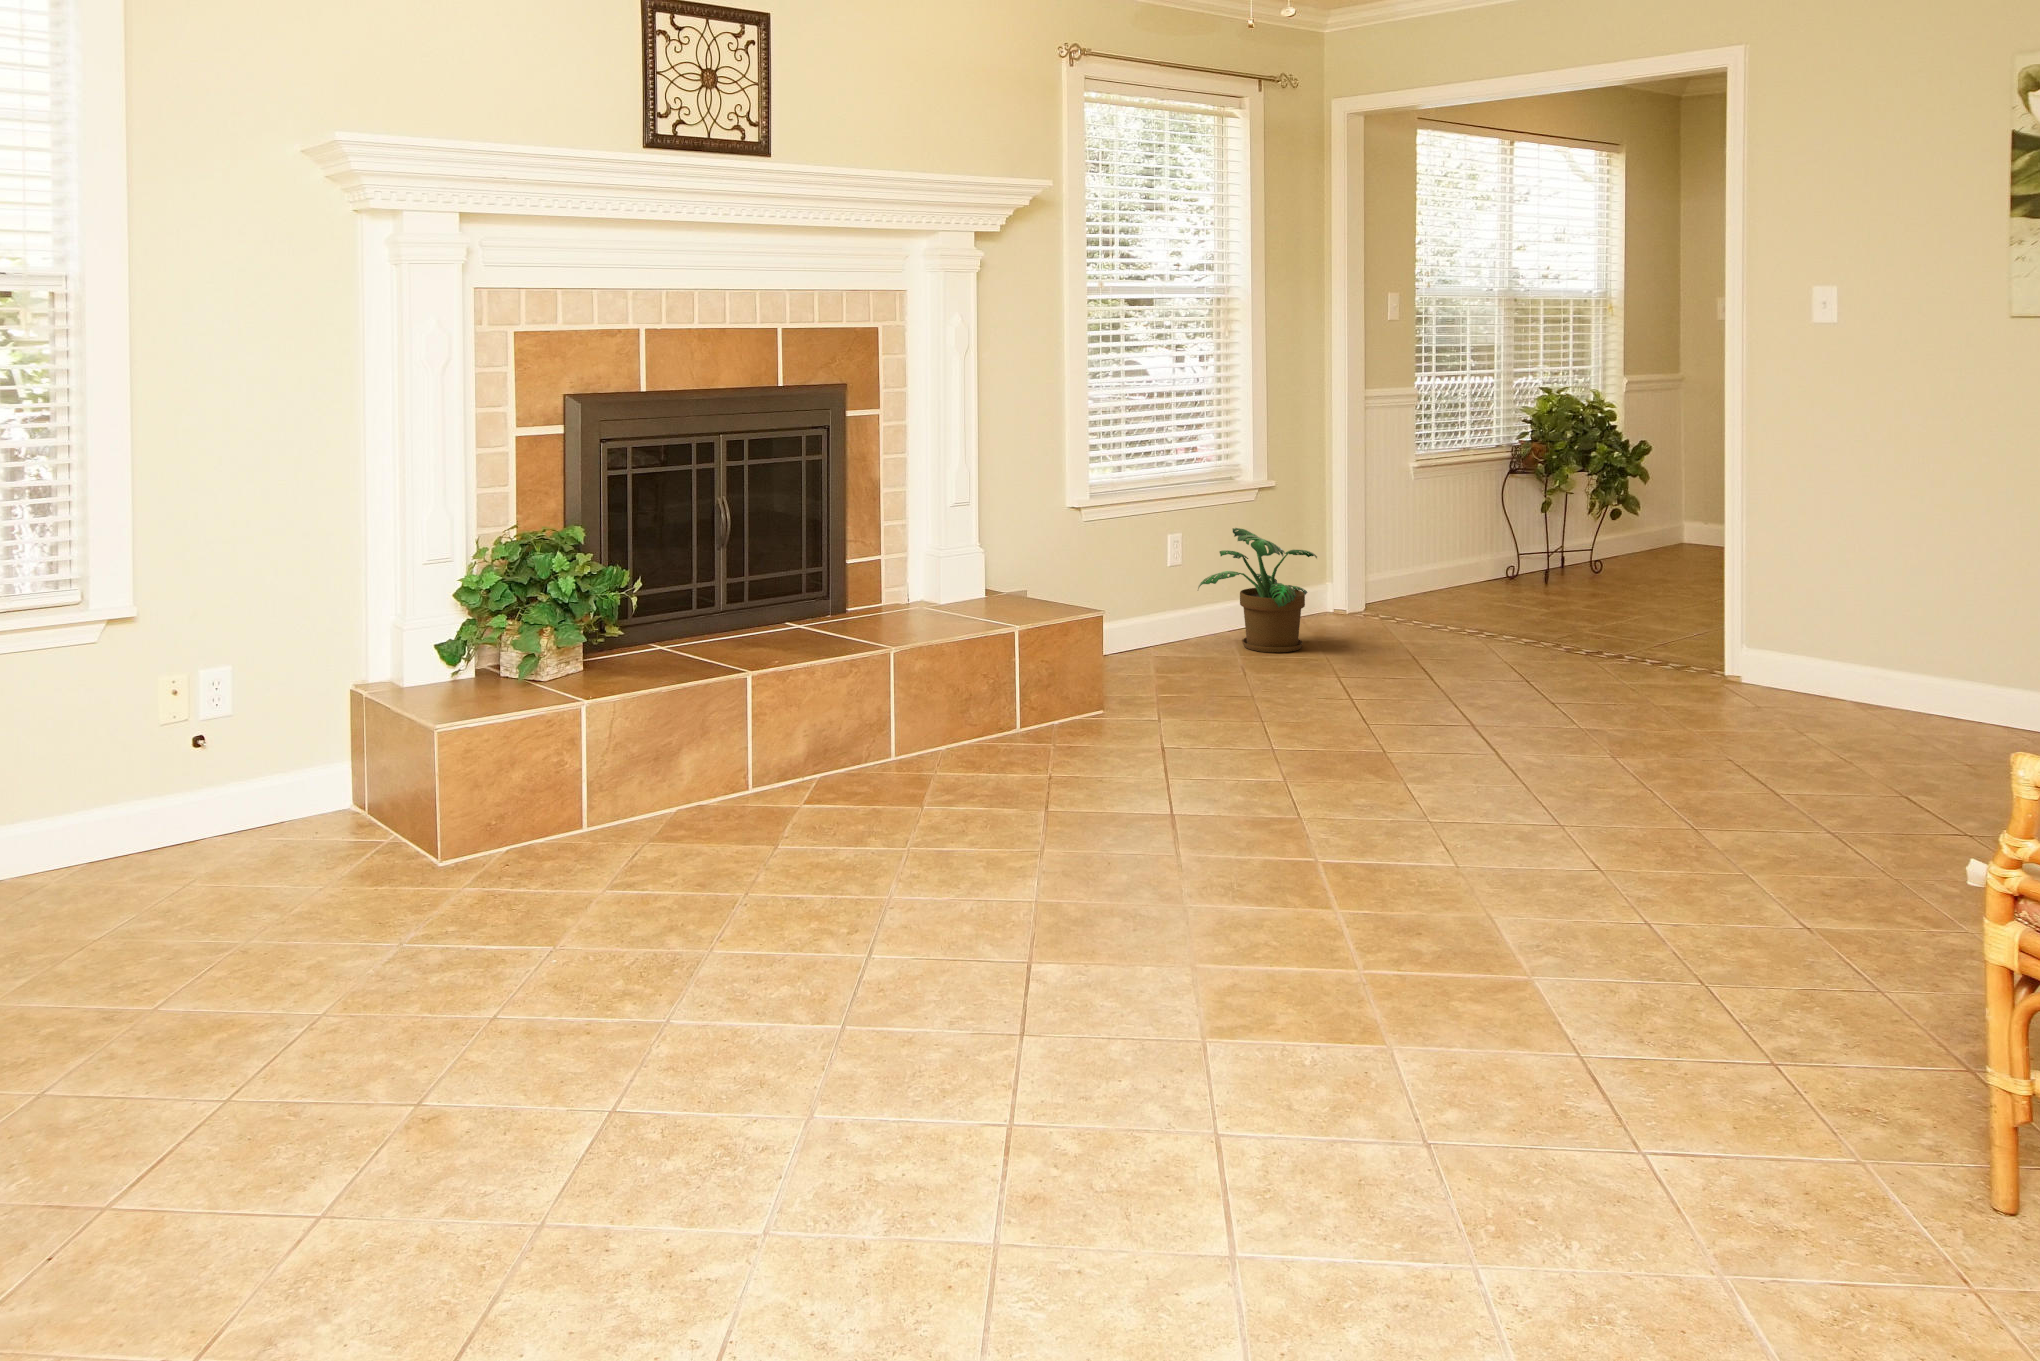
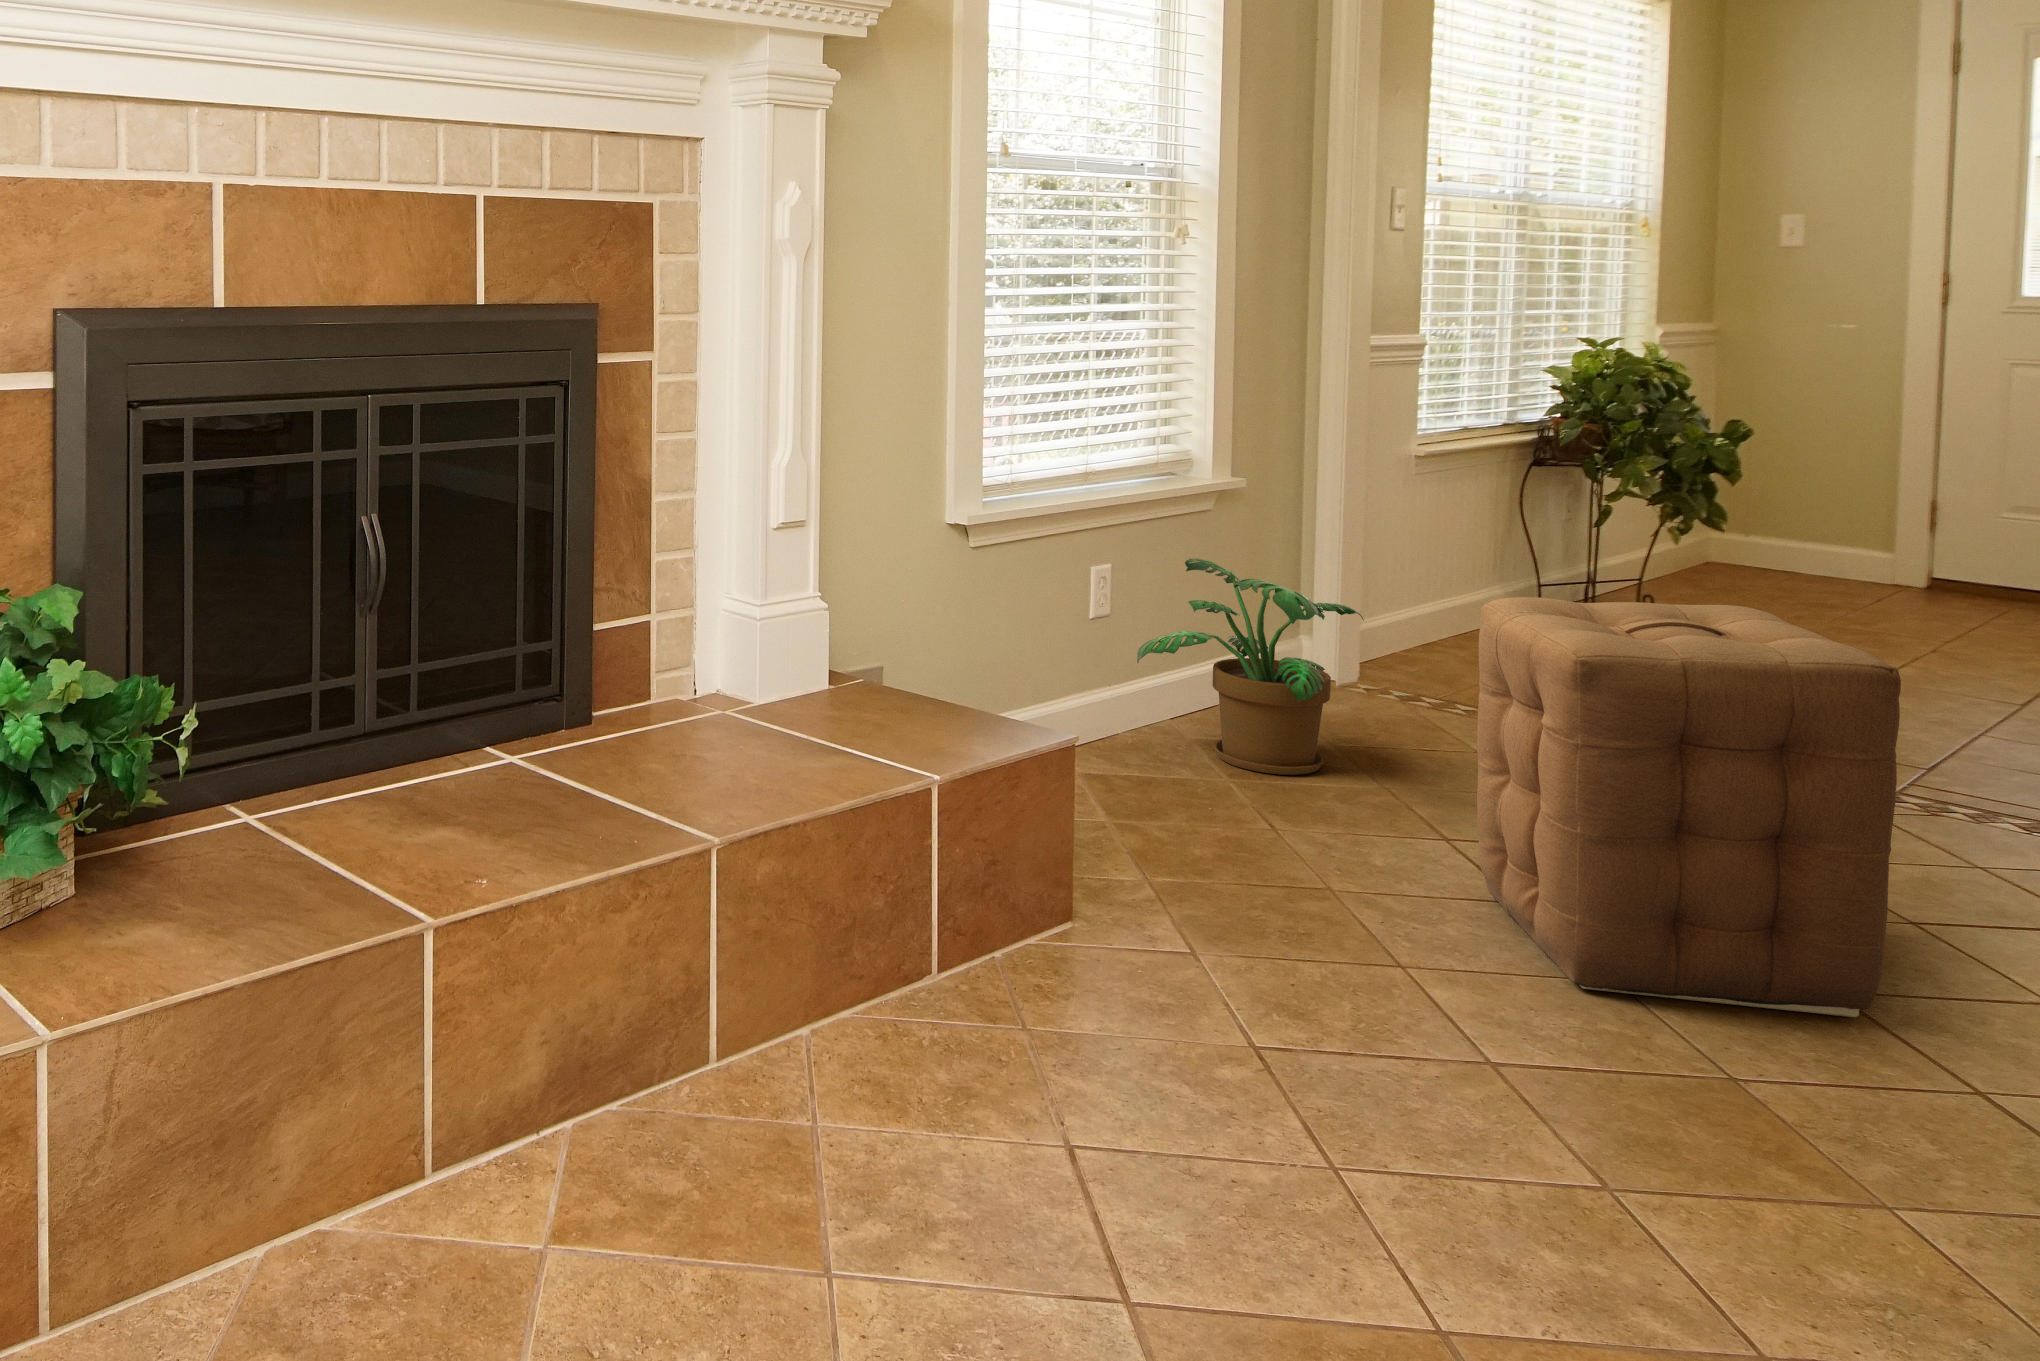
ottoman: none [1326,534,1485,732] -> present [1477,597,1901,1017]

